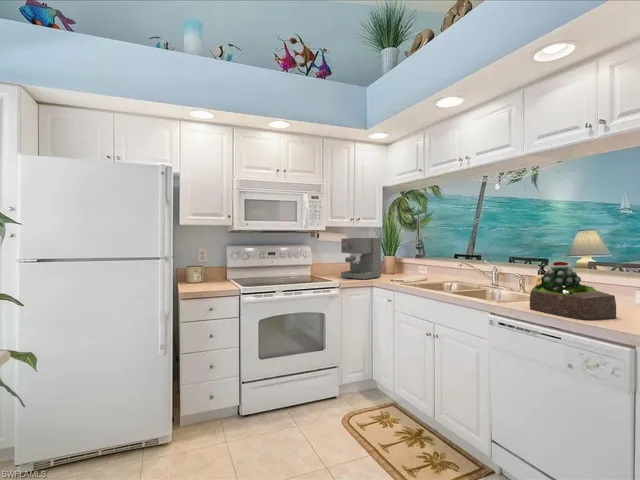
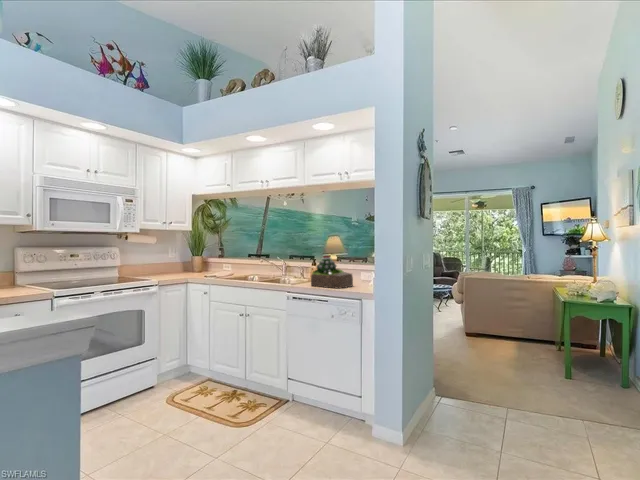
coffee maker: present [341,238,381,280] -> none [155,240,193,277]

